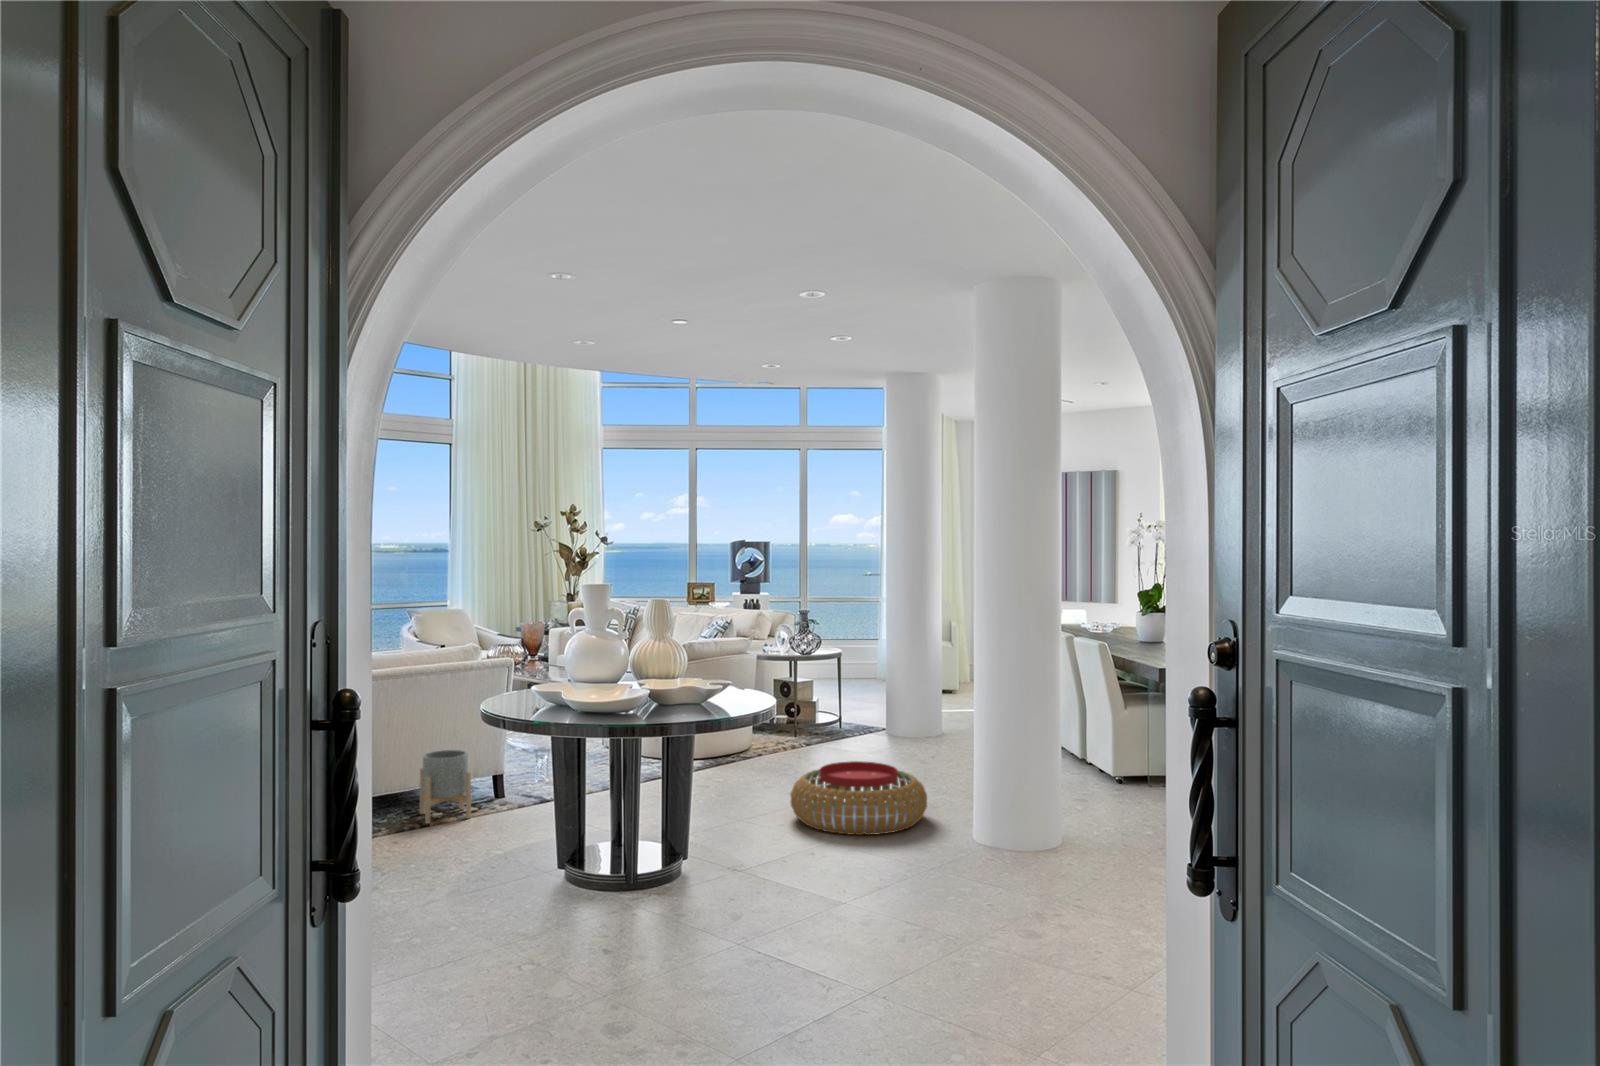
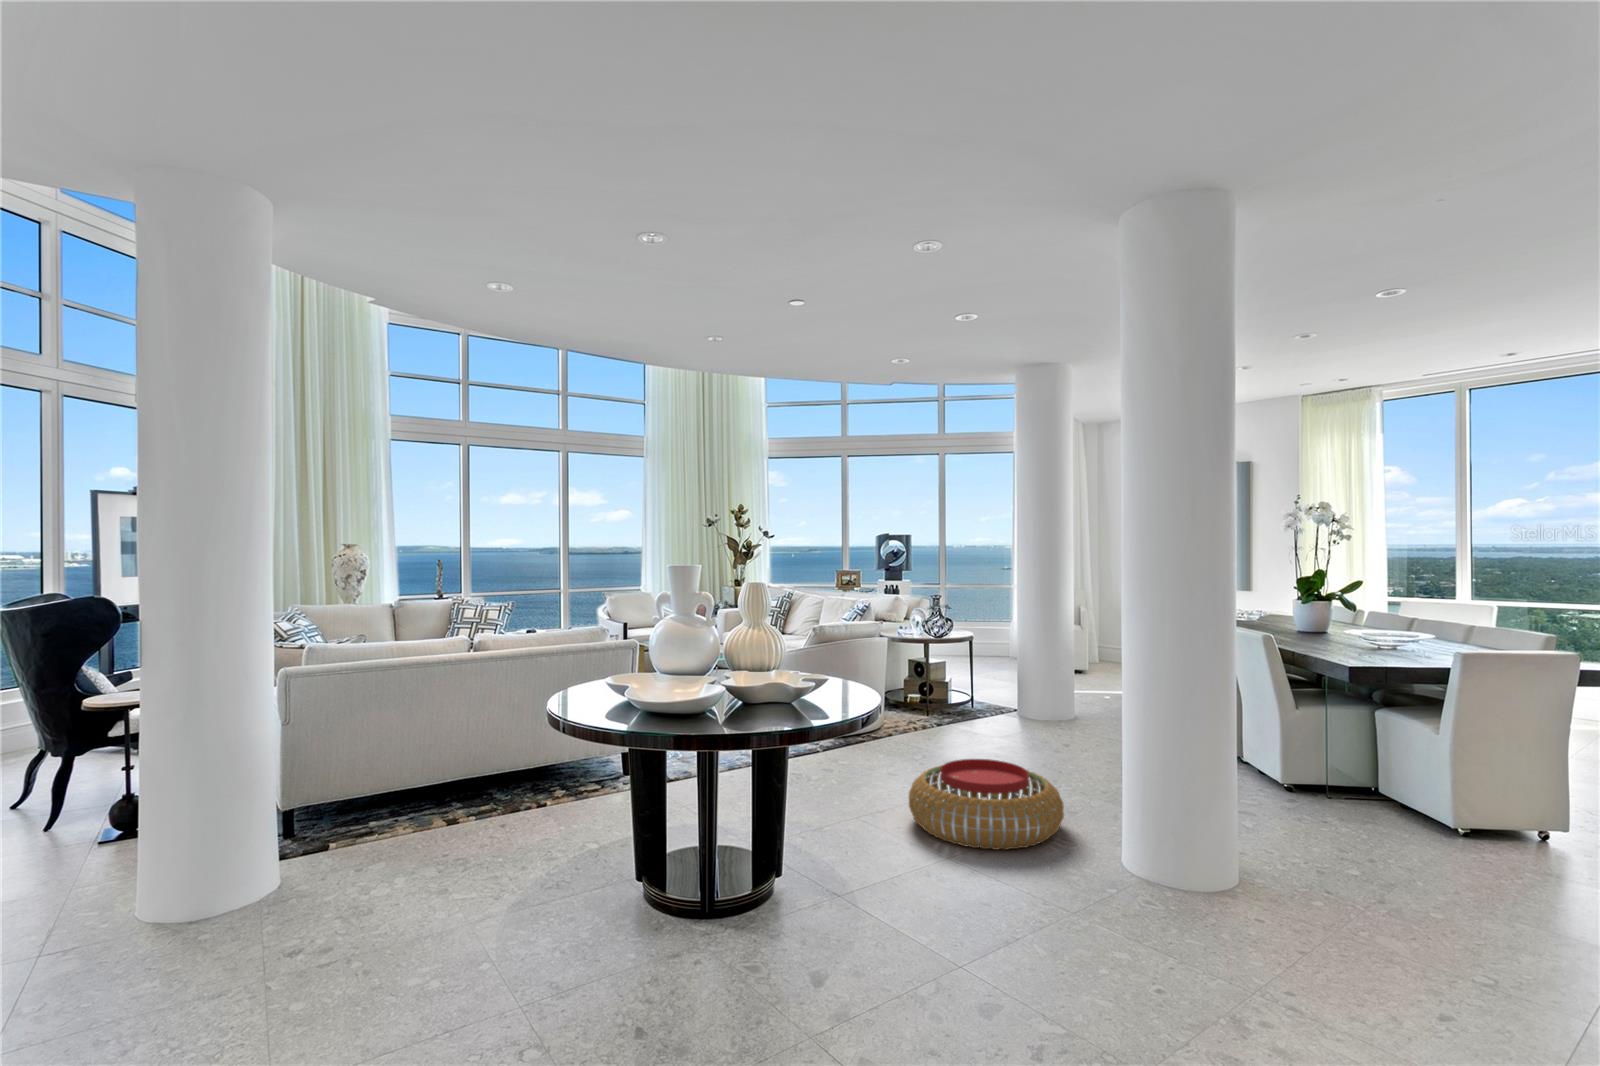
planter: present [420,750,471,823] -> none [544,729,590,804]

